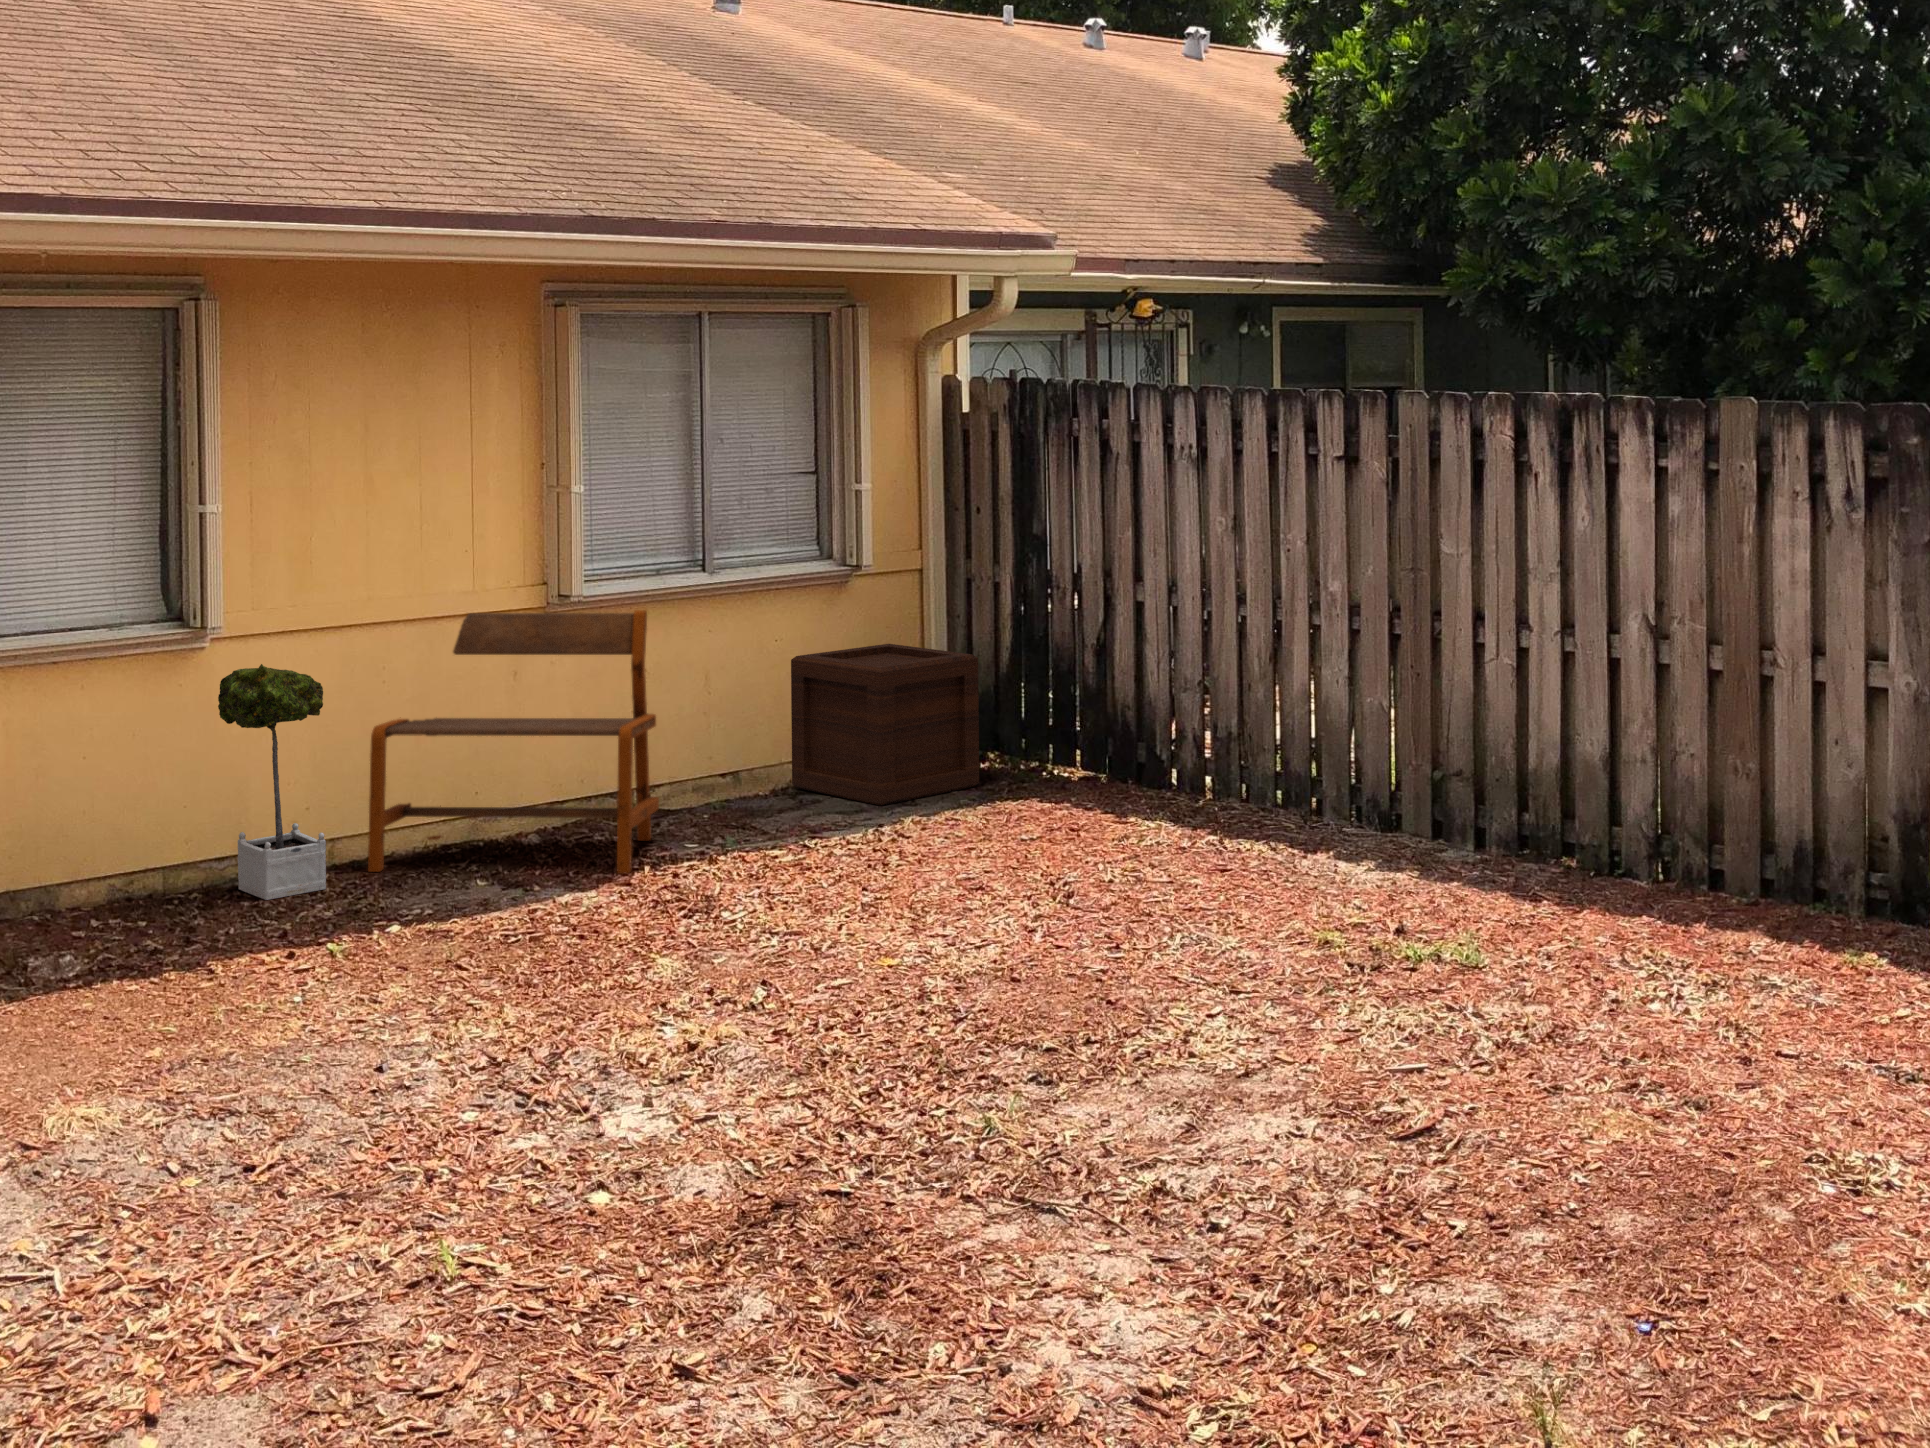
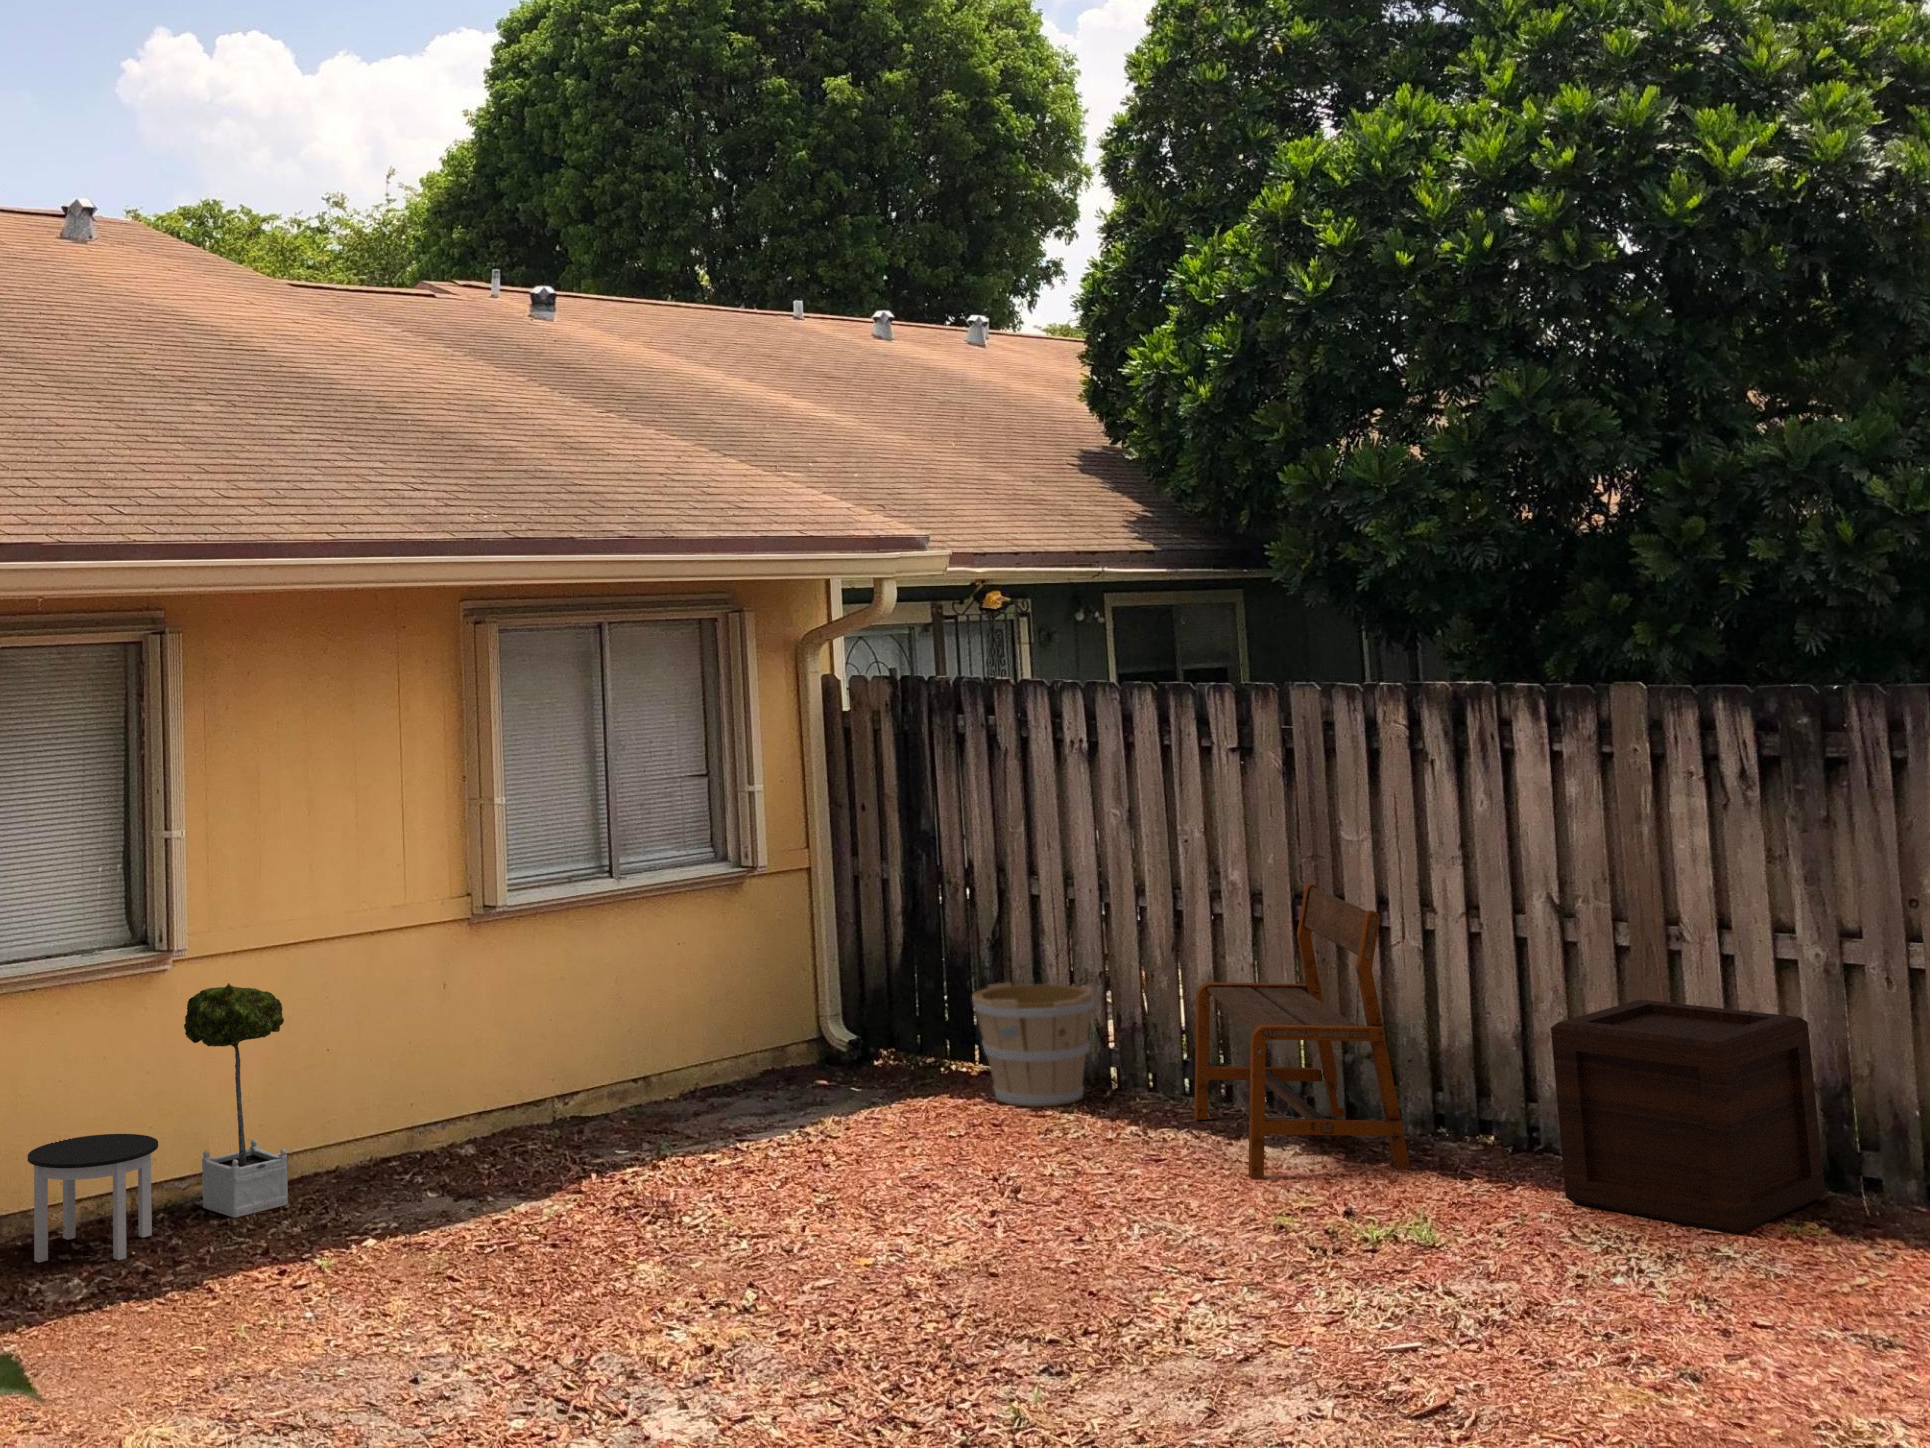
bench: present [368,610,659,874] -> present [1194,884,1410,1179]
wooden crate: present [791,644,979,806] -> present [1551,999,1825,1234]
wooden bucket: none [1066,693,1191,817] -> present [972,982,1095,1107]
round table: none [38,812,179,938] -> present [28,1134,158,1263]

